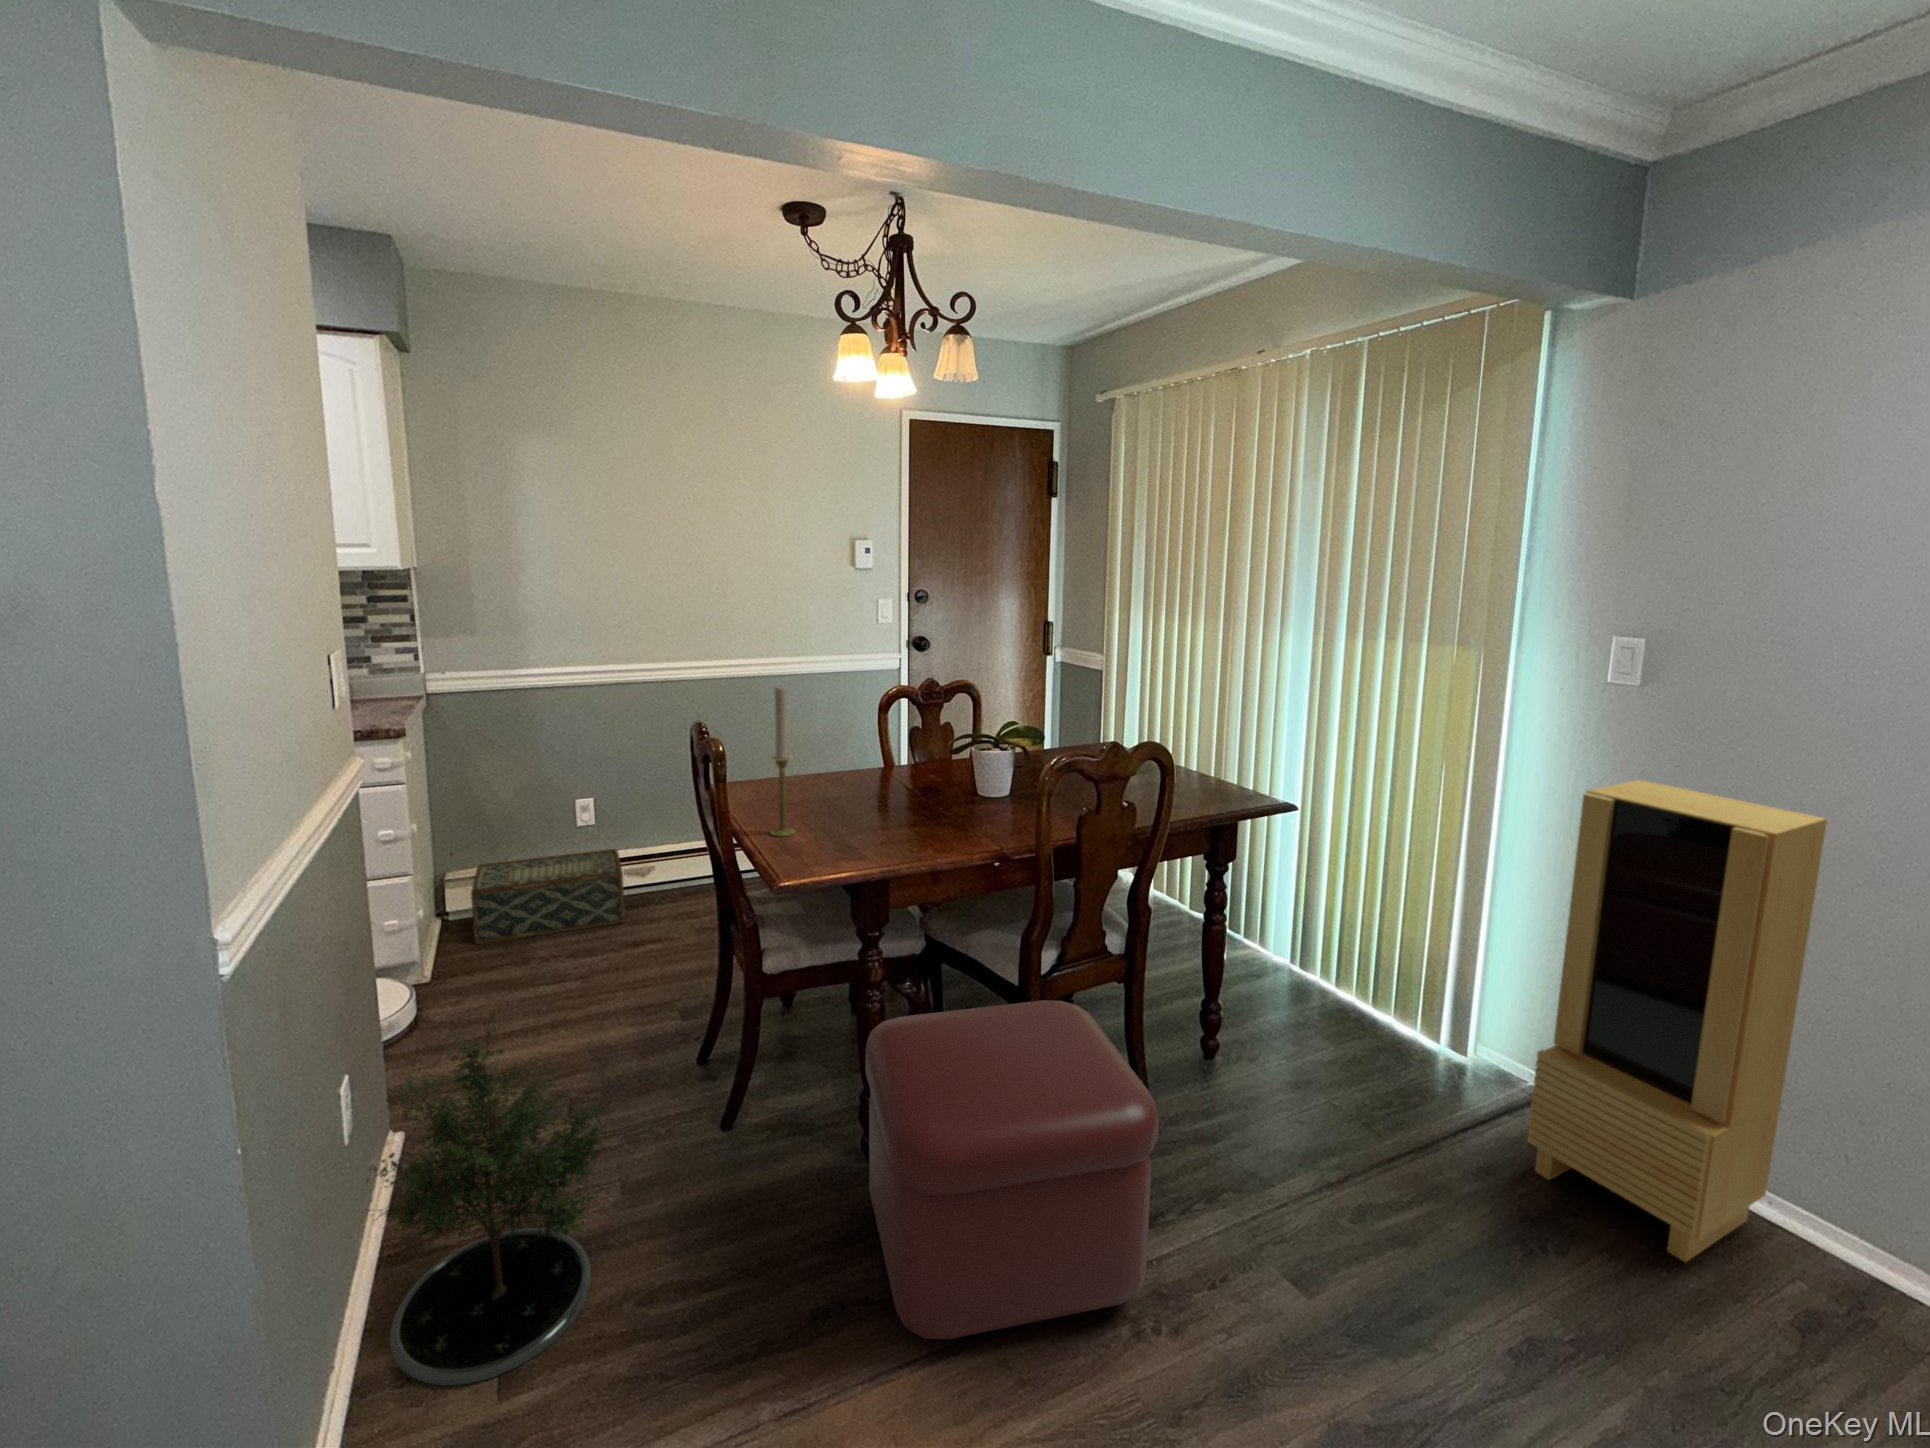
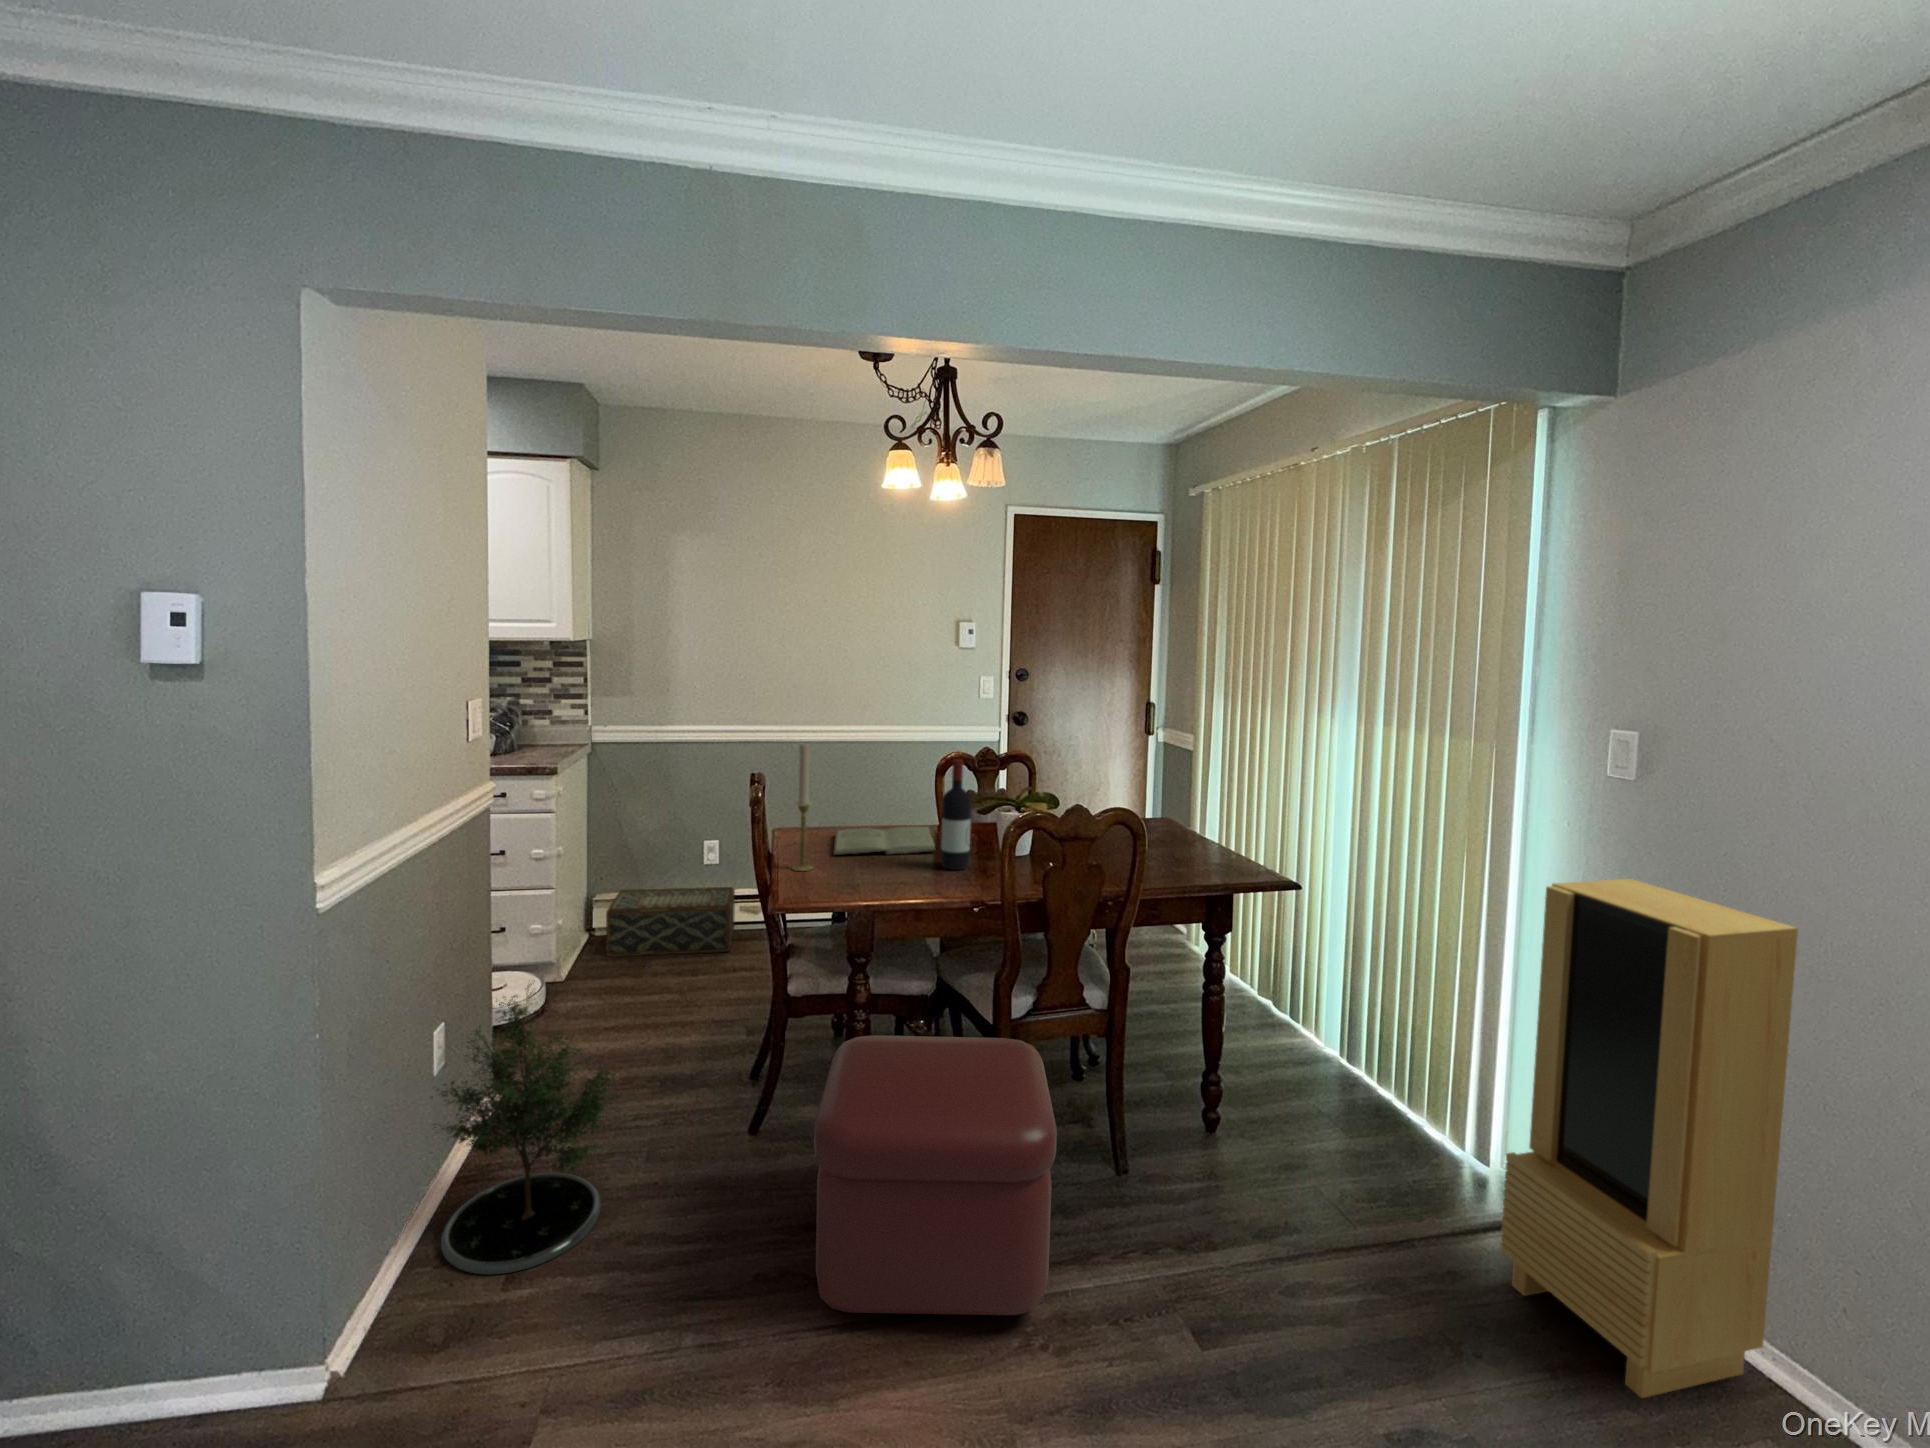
wine bottle: none [940,696,972,820] -> present [941,759,971,870]
book: none [789,771,921,813] -> present [833,827,936,855]

